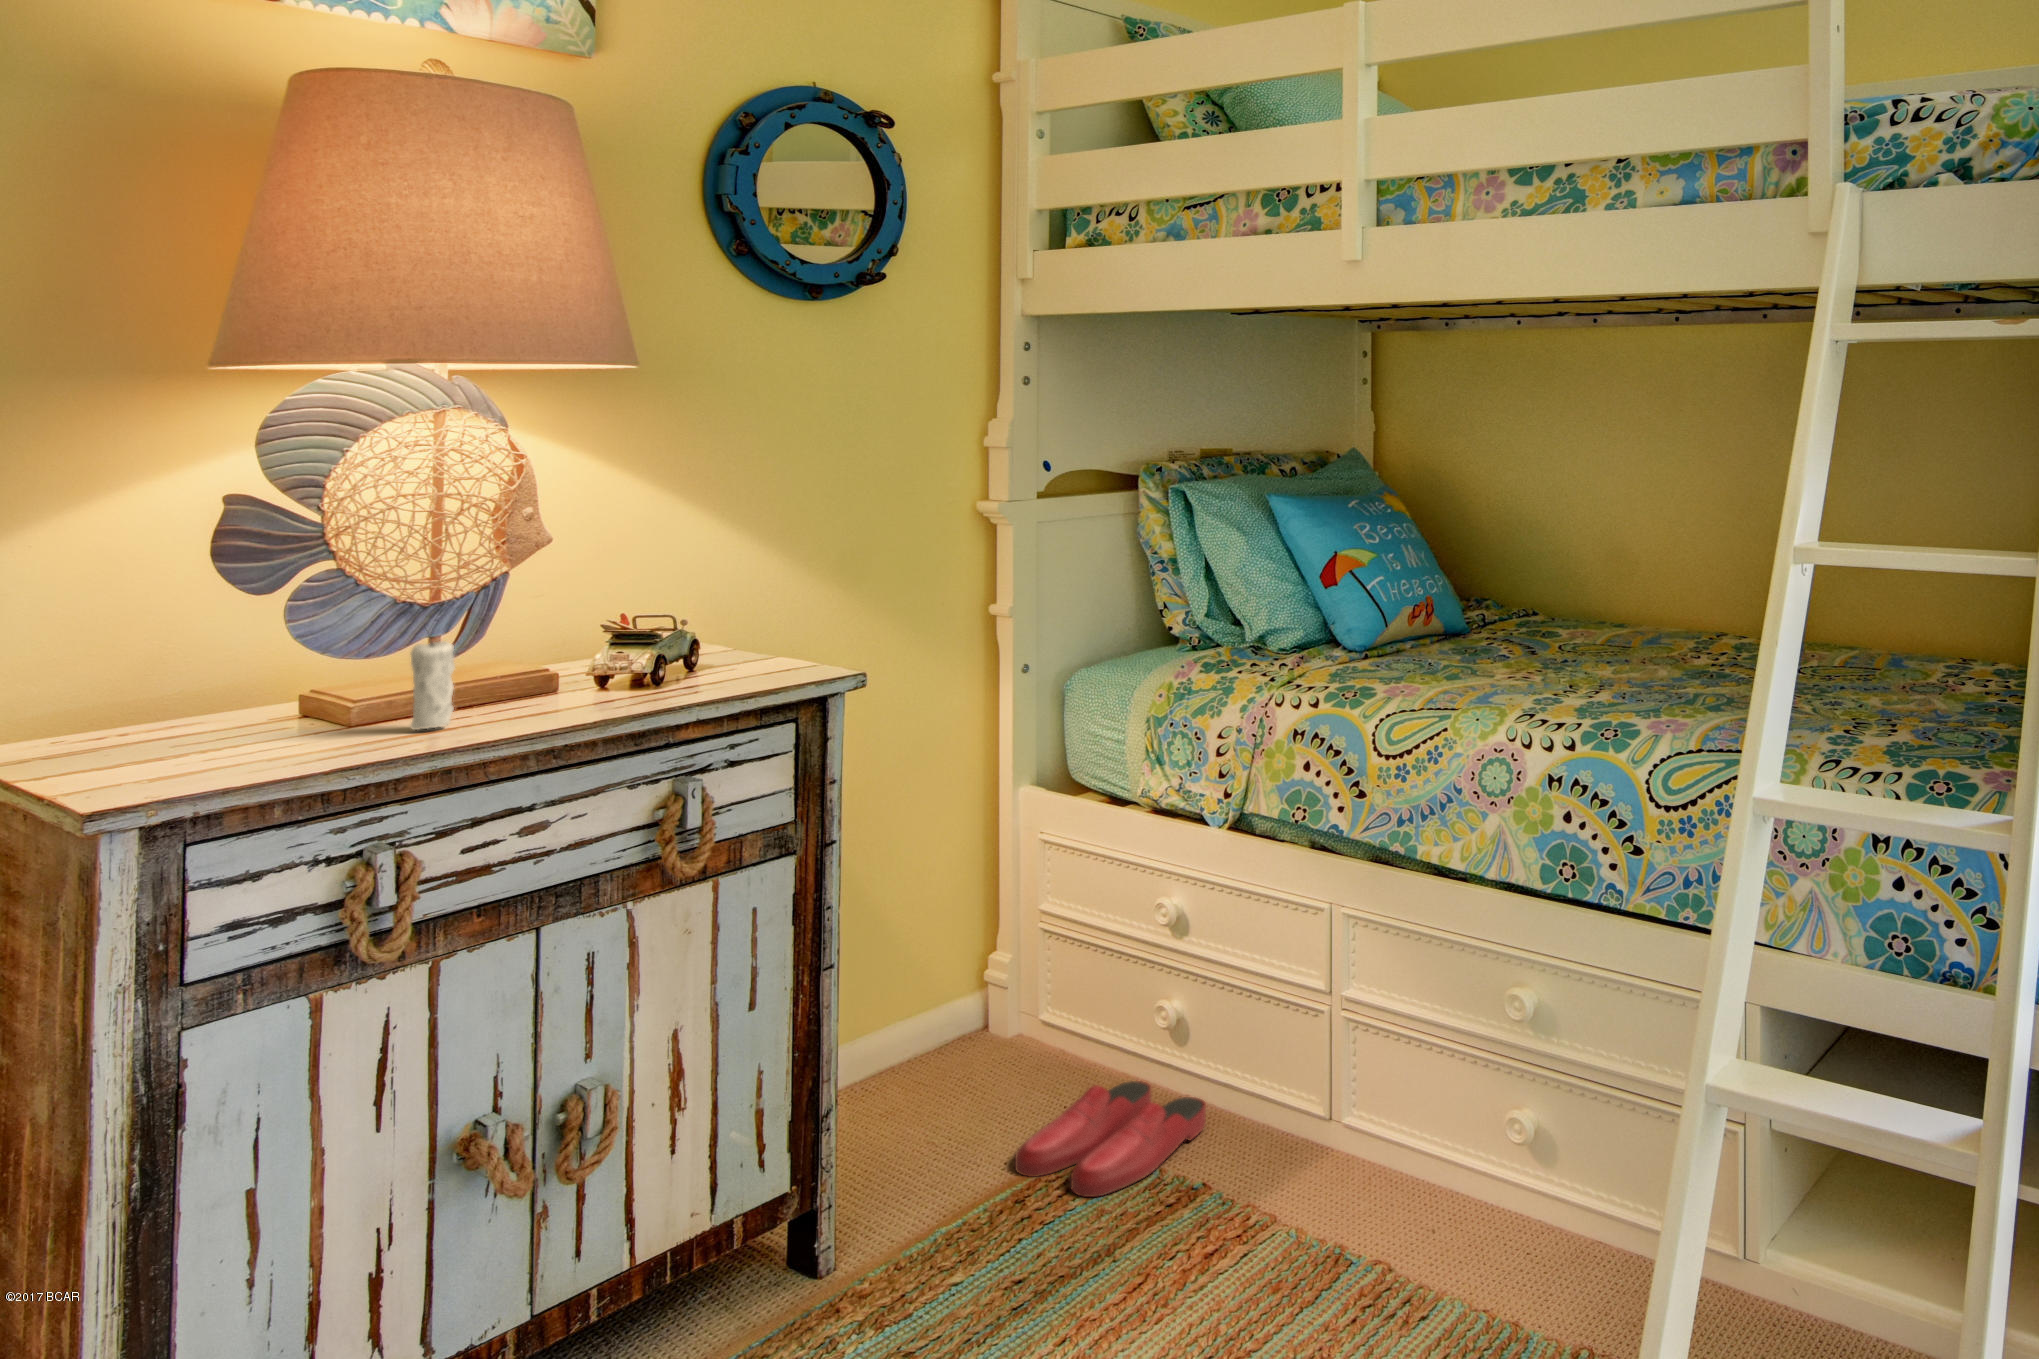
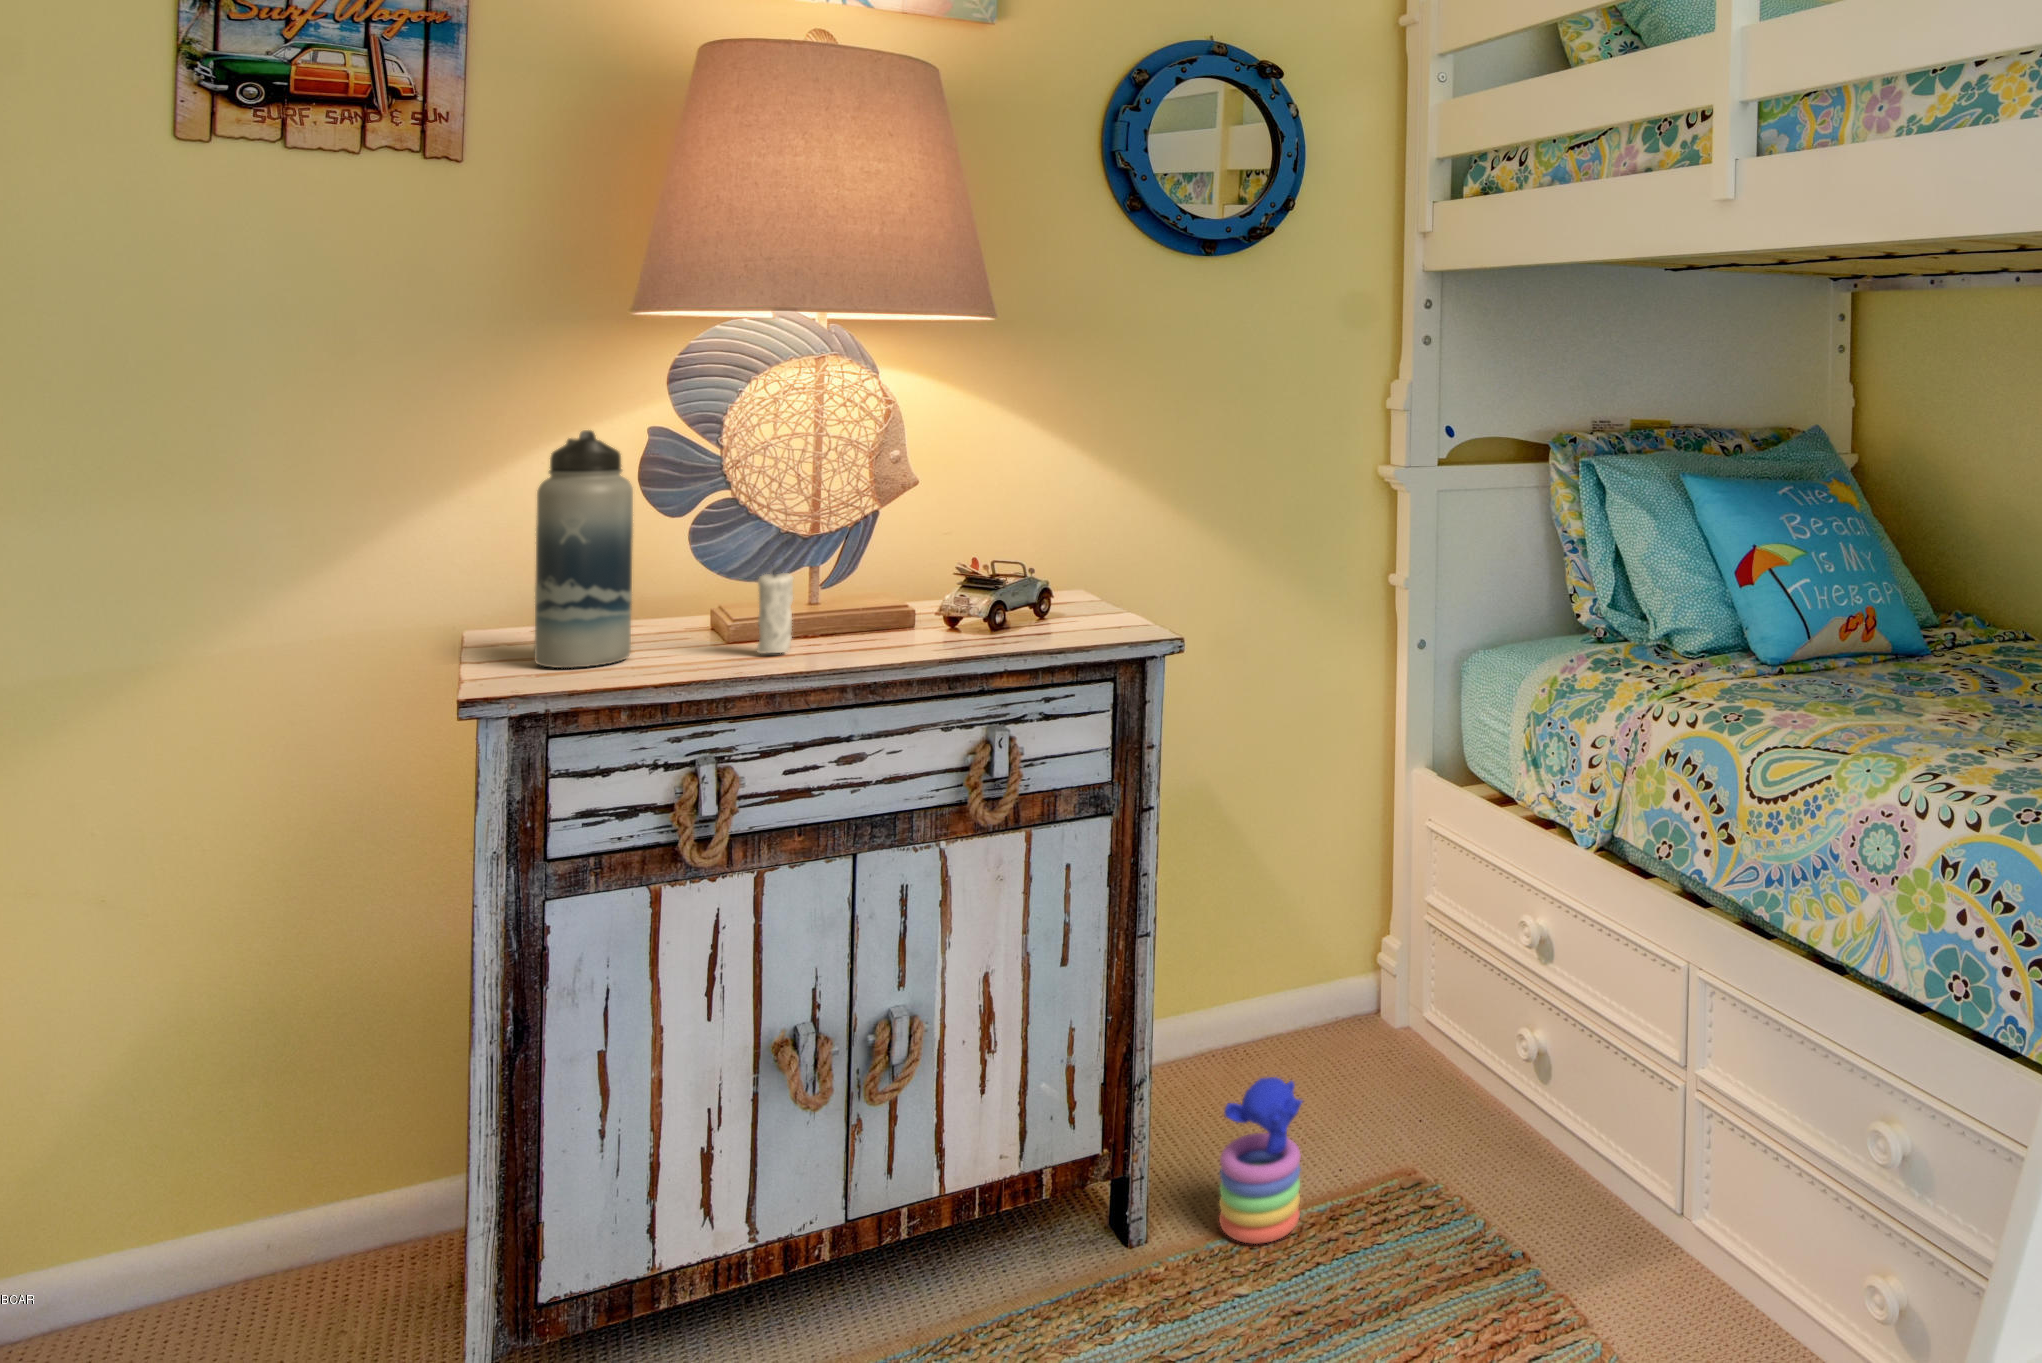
water bottle: none [121,499,249,771] -> present [534,430,633,668]
stacking toy: none [902,1081,984,1242] -> present [1219,1077,1302,1244]
slippers: present [1015,1081,1206,1197] -> none [1350,1111,1559,1238]

